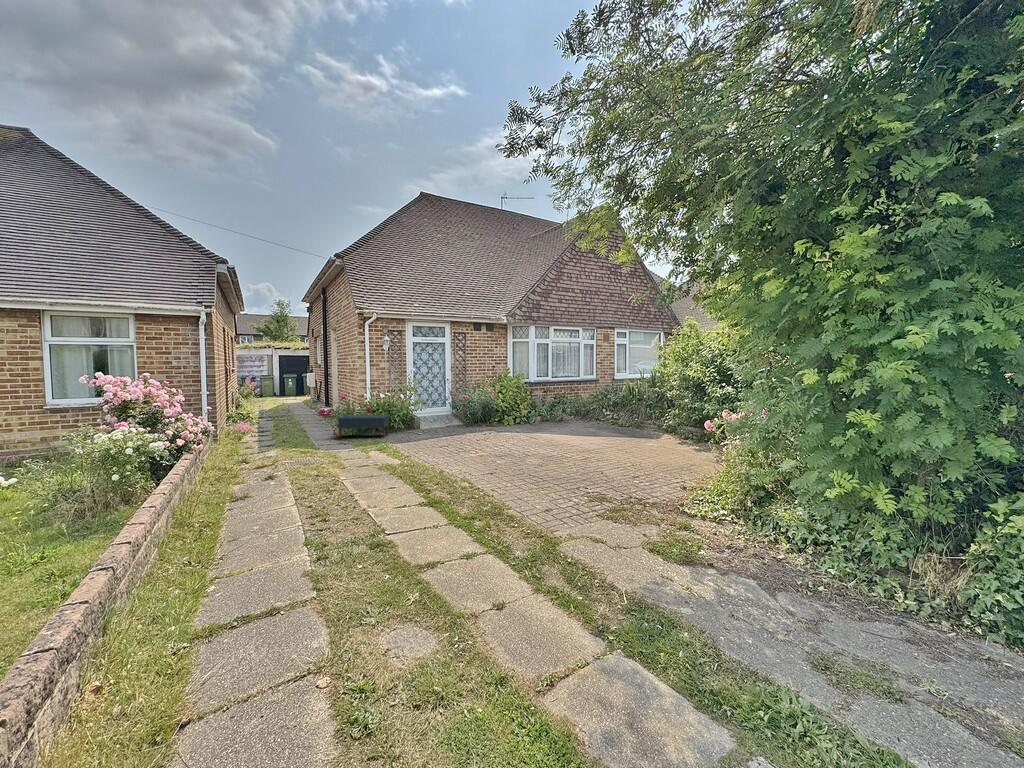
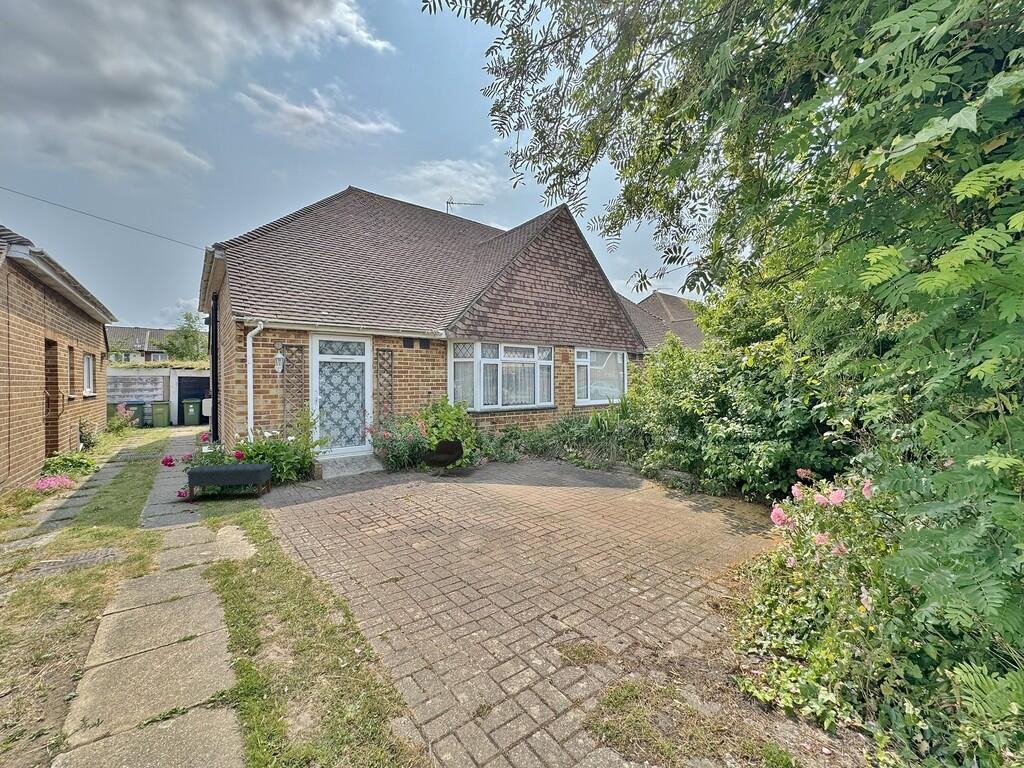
lounge chair: none [490,403,522,430] -> present [421,440,464,479]

